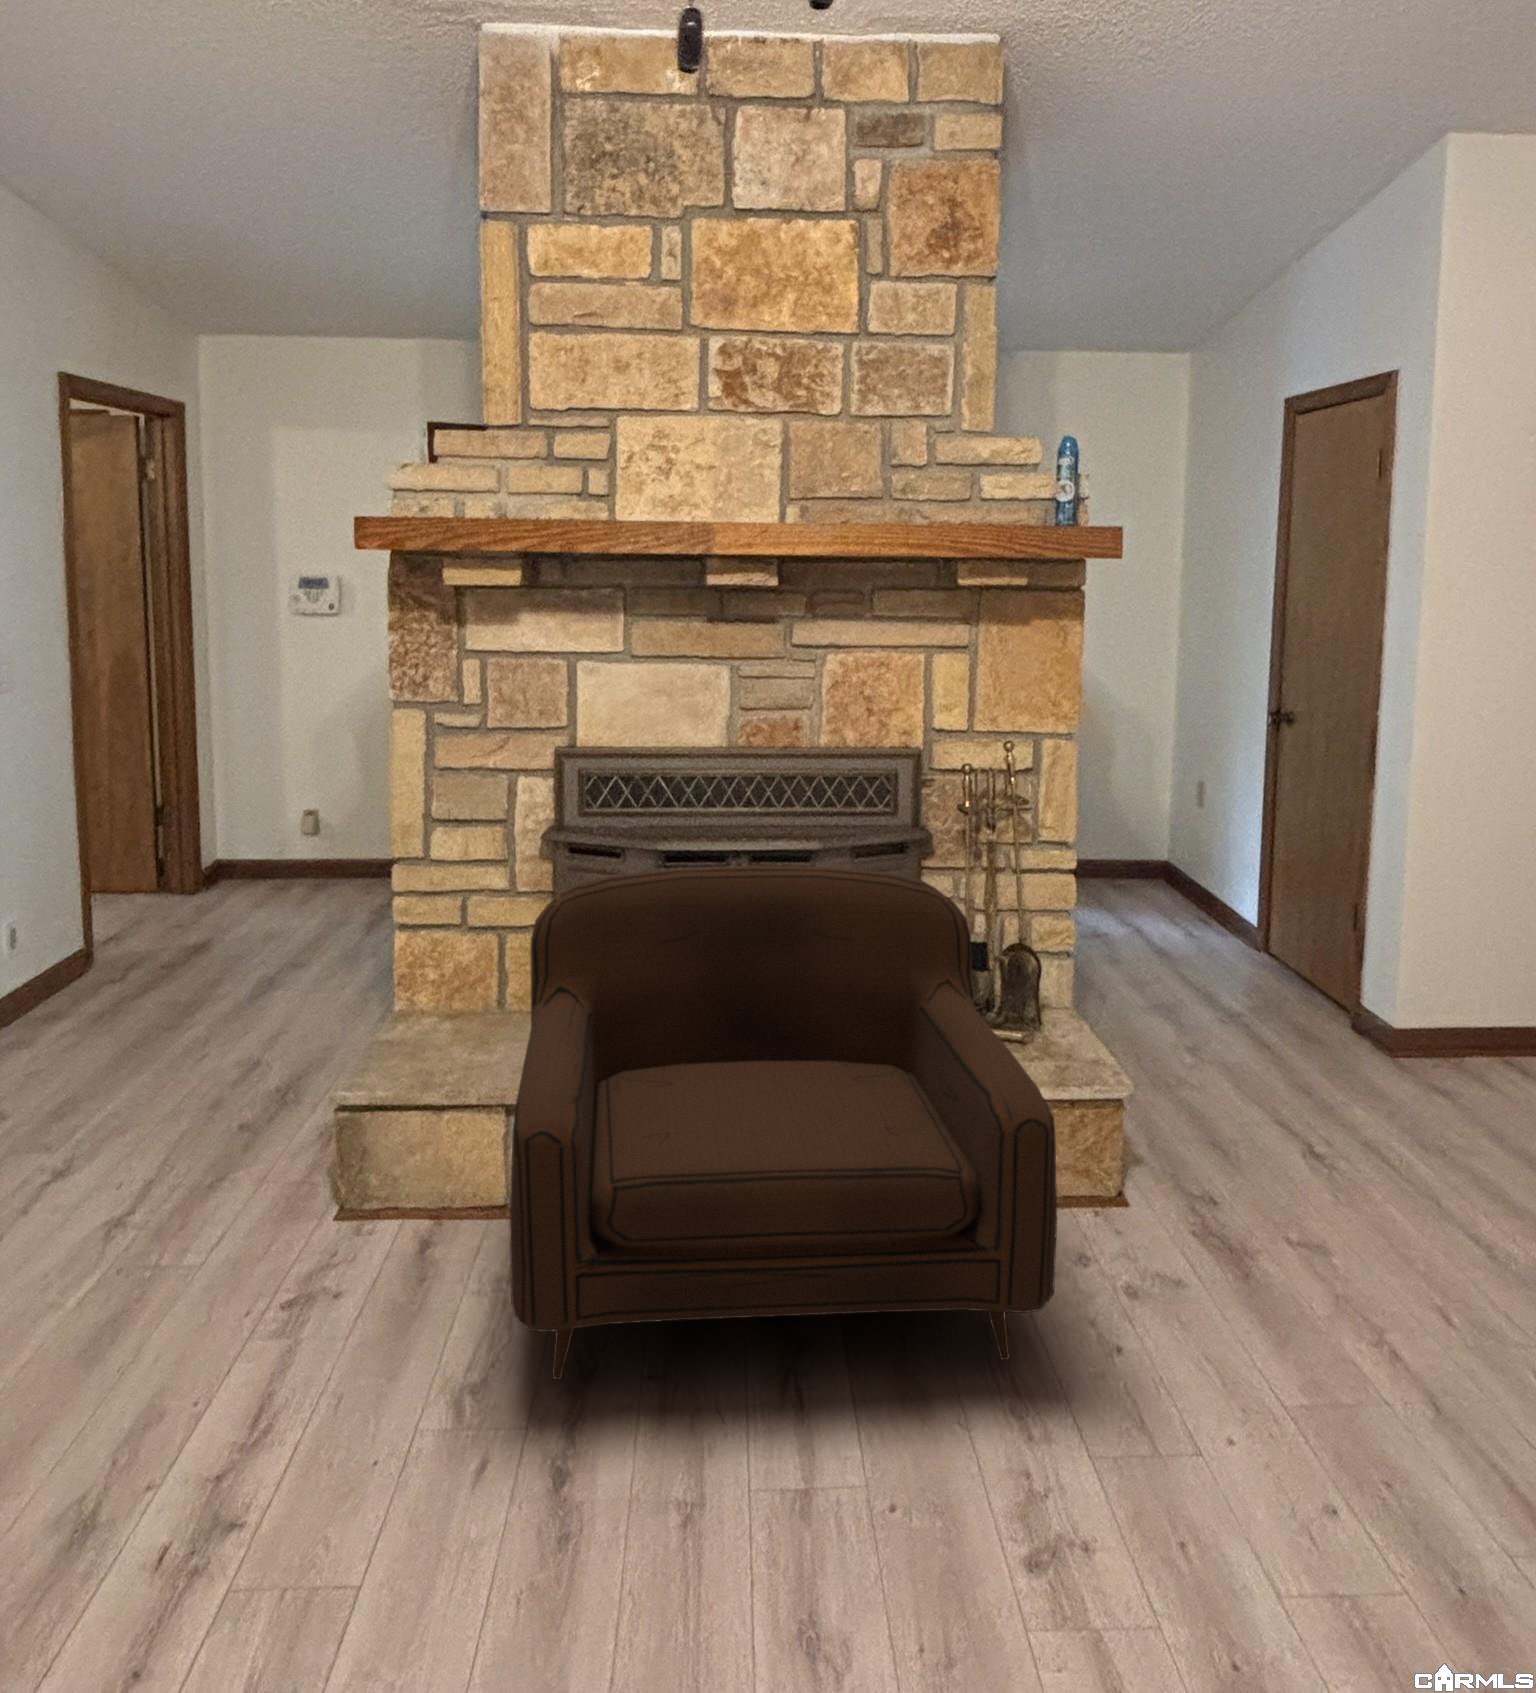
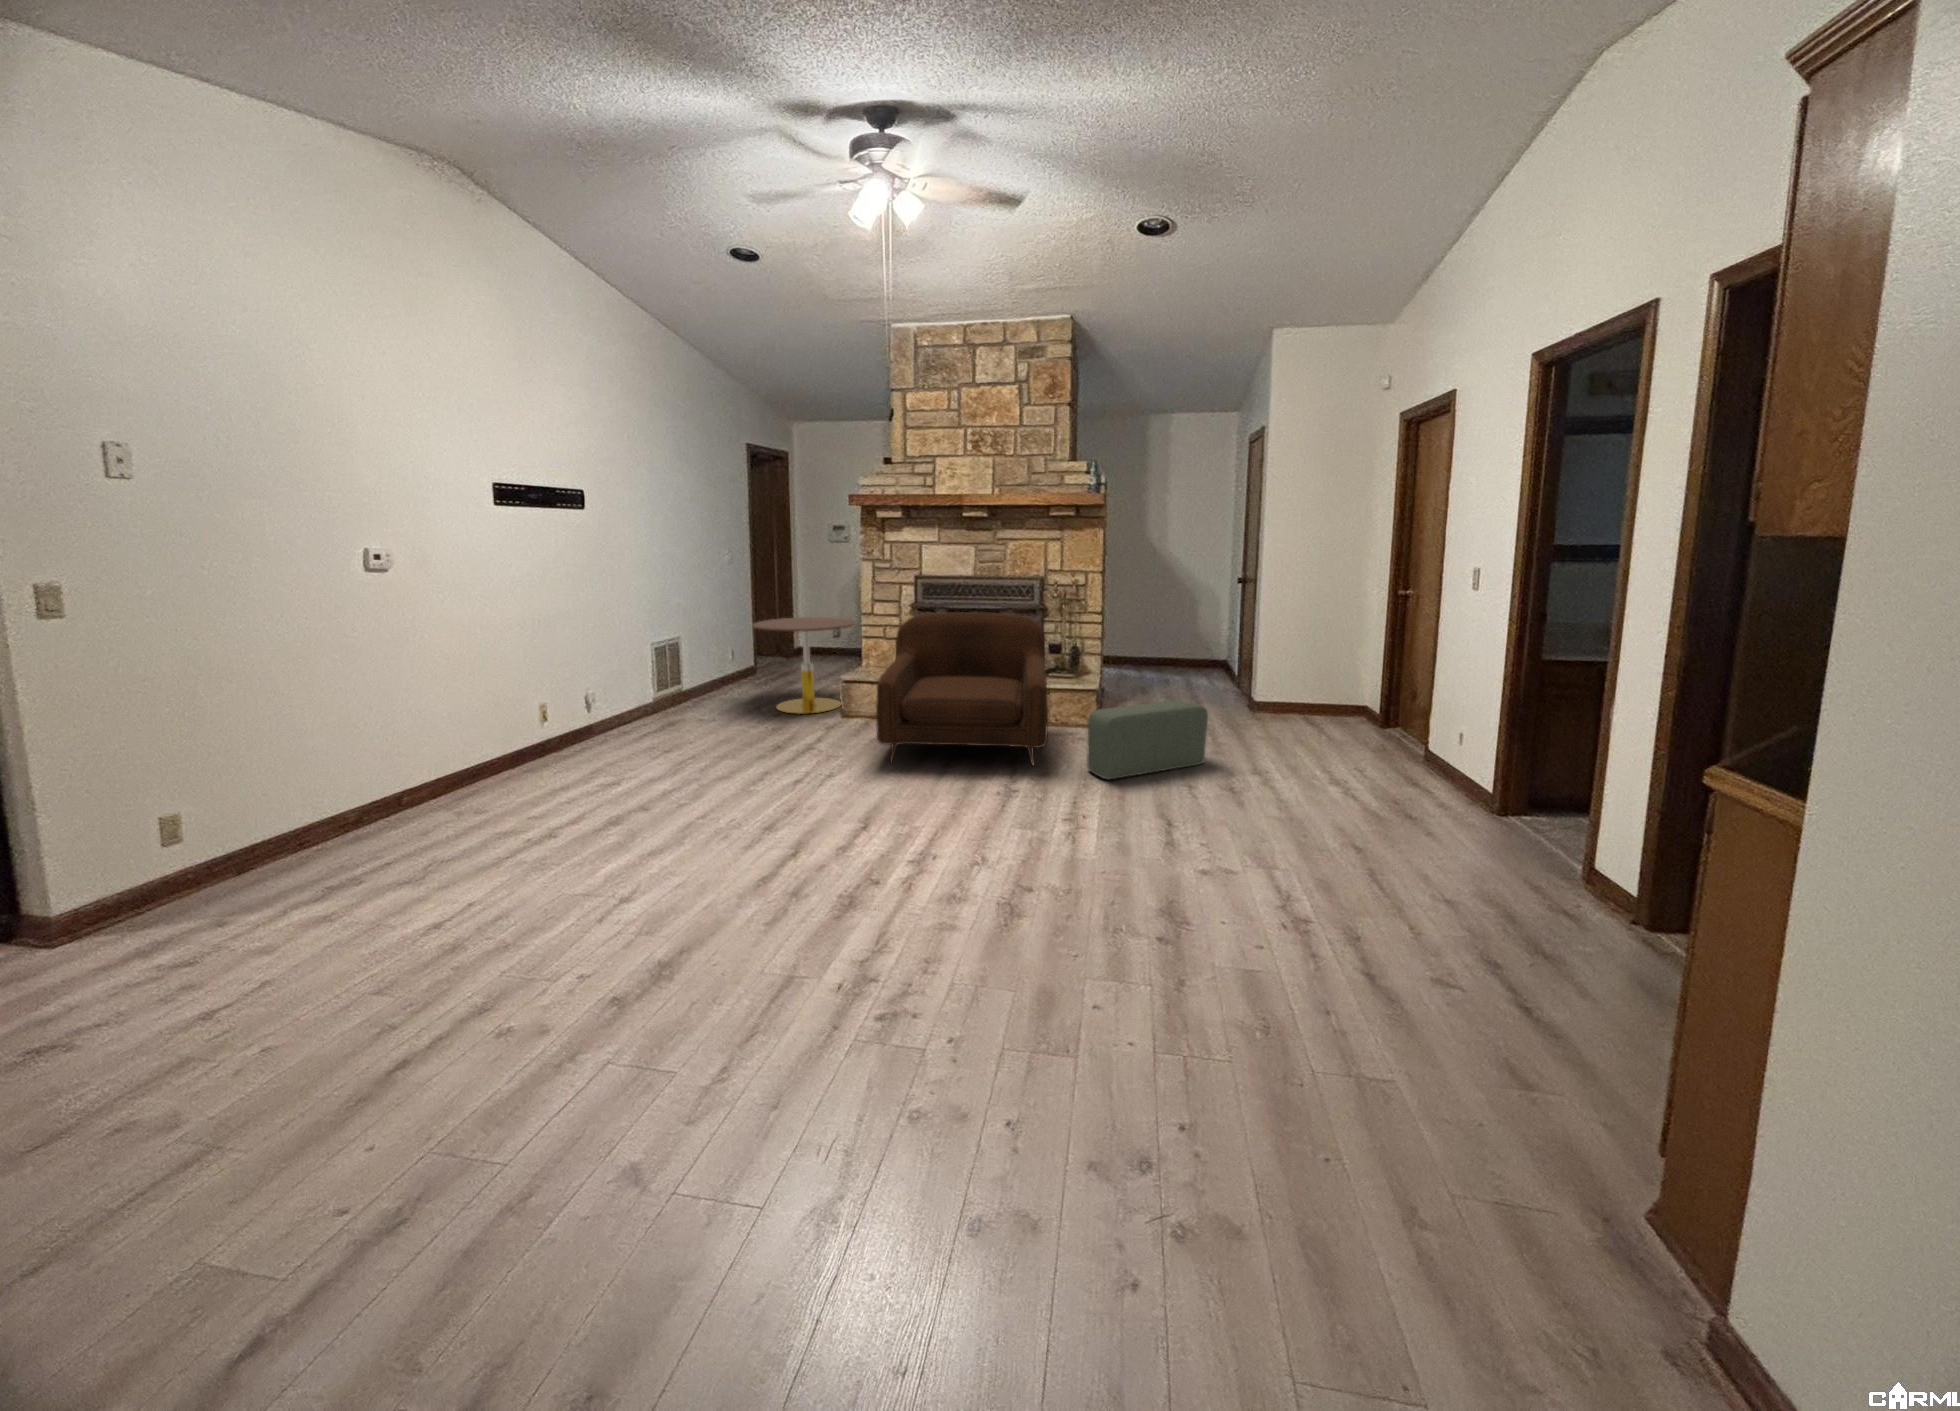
side table: none [55,867,379,1172] -> present [752,617,856,714]
pouf: none [1172,1123,1487,1406] -> present [1087,700,1208,779]

